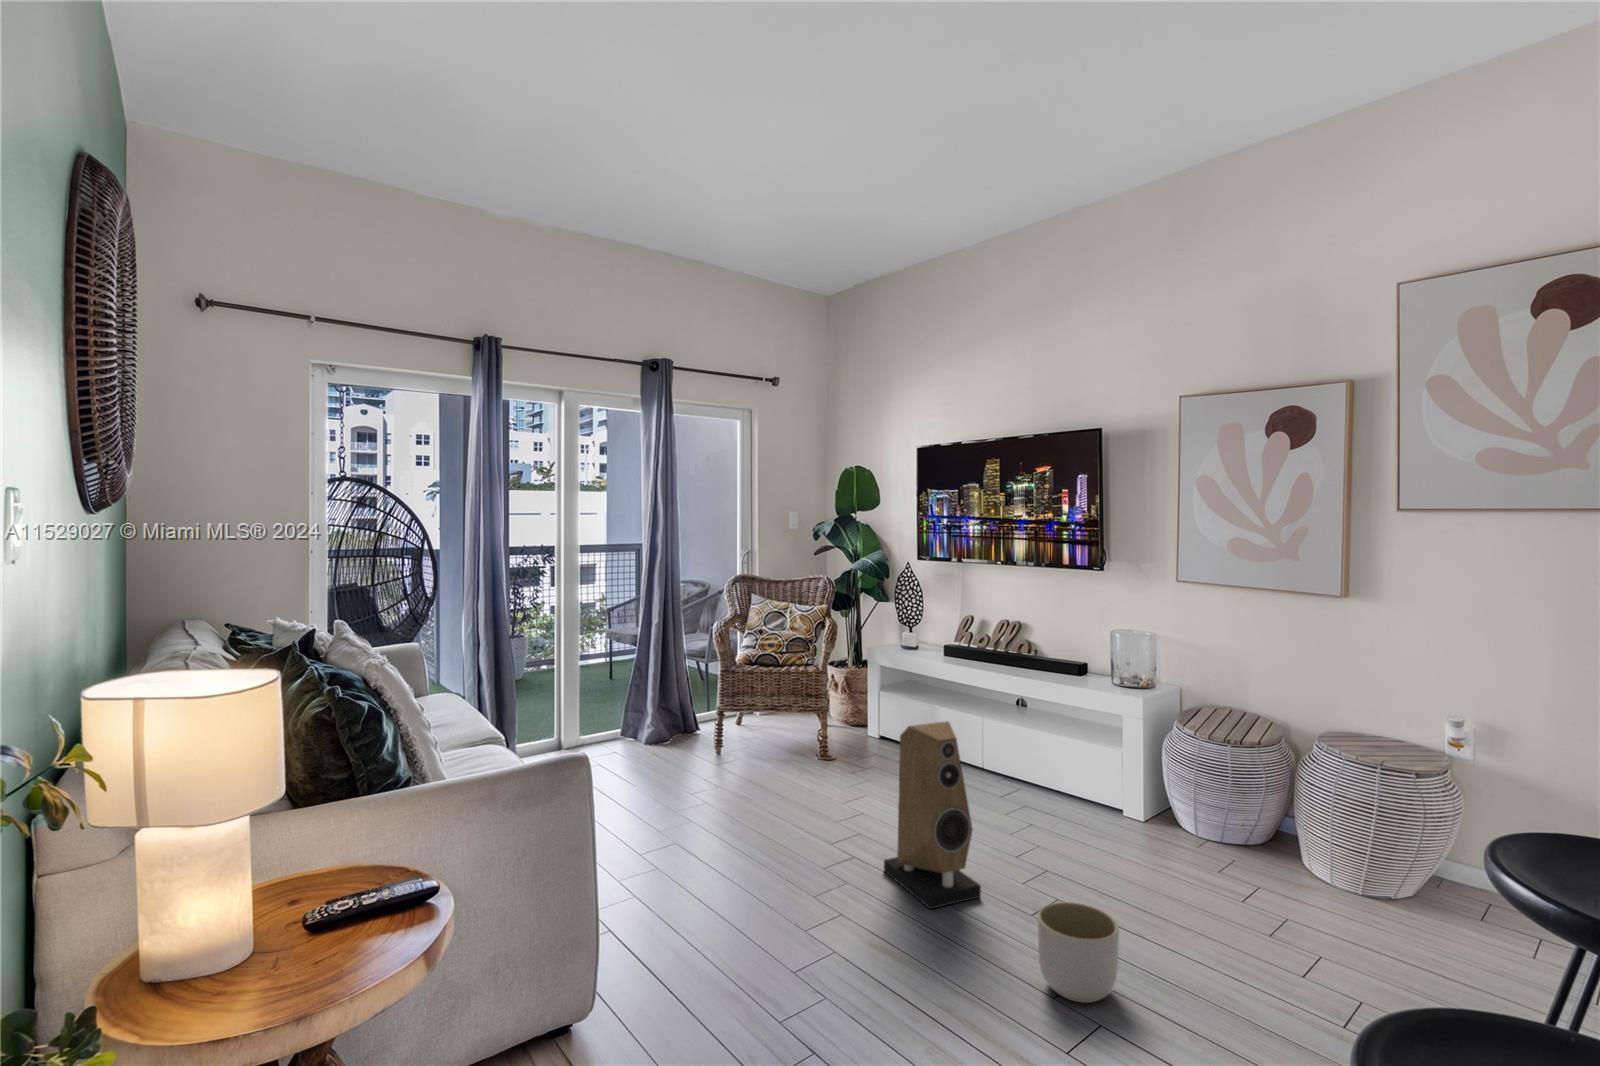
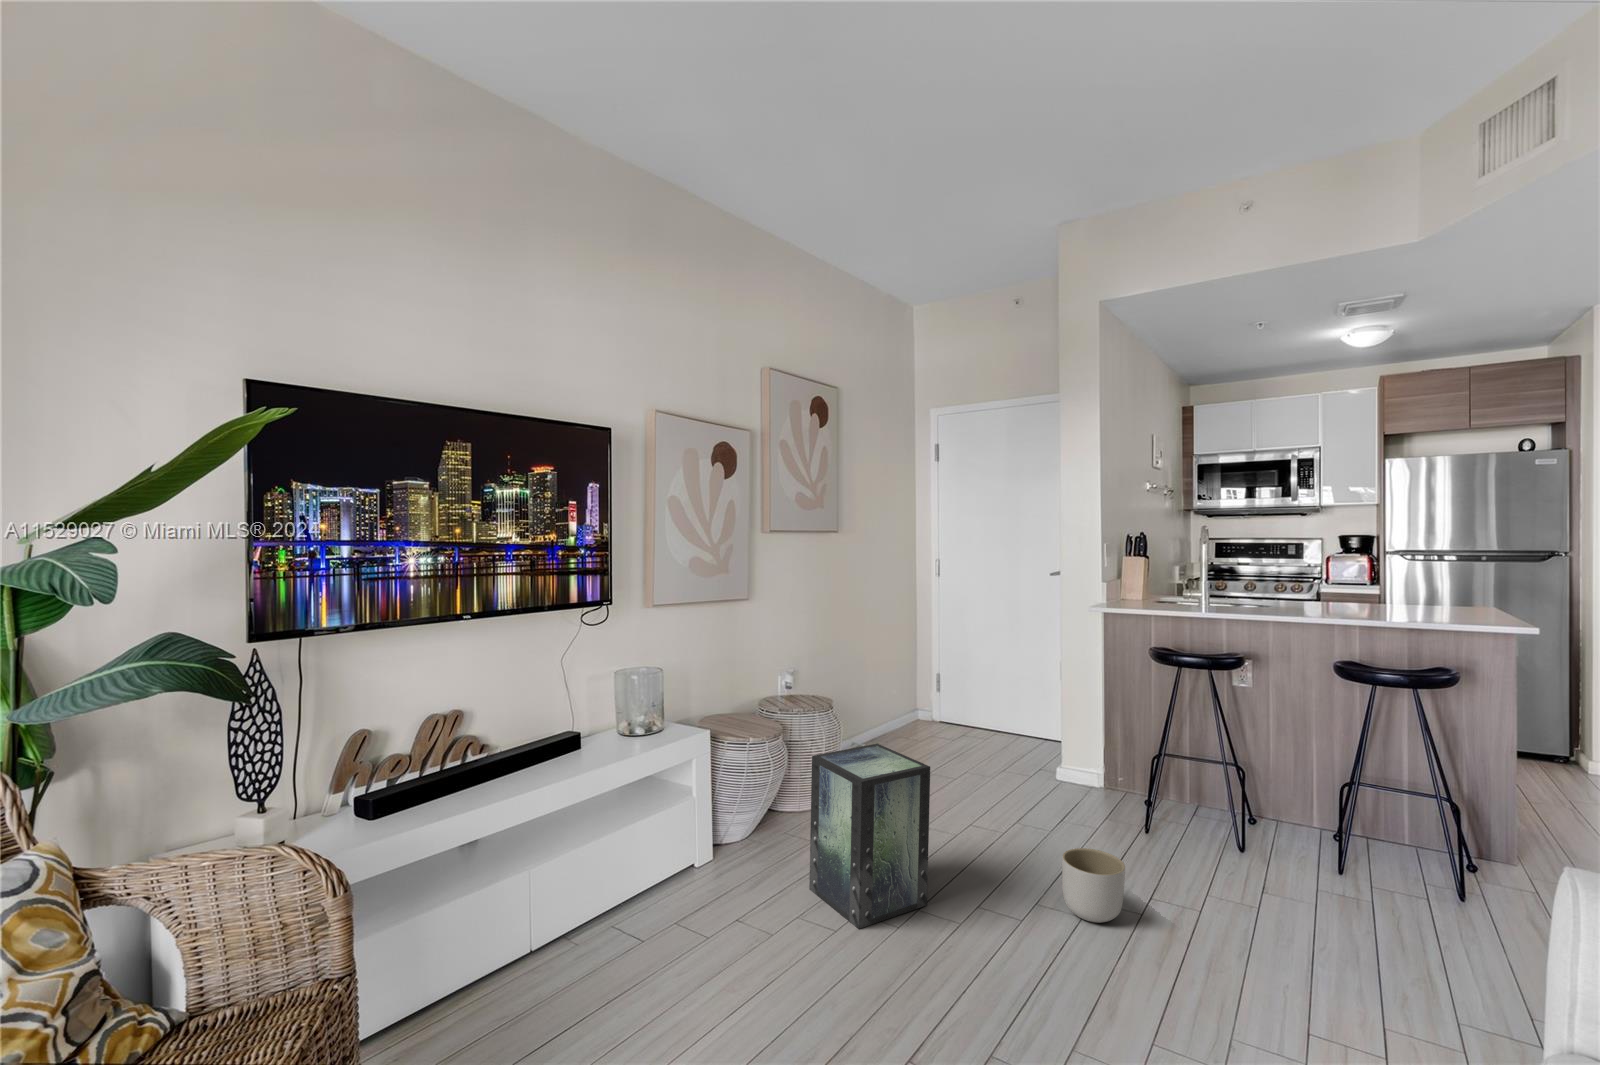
storage box: none [1016,716,1140,889] -> present [809,744,930,929]
speaker: present [884,721,981,909] -> none [915,793,1036,1027]

